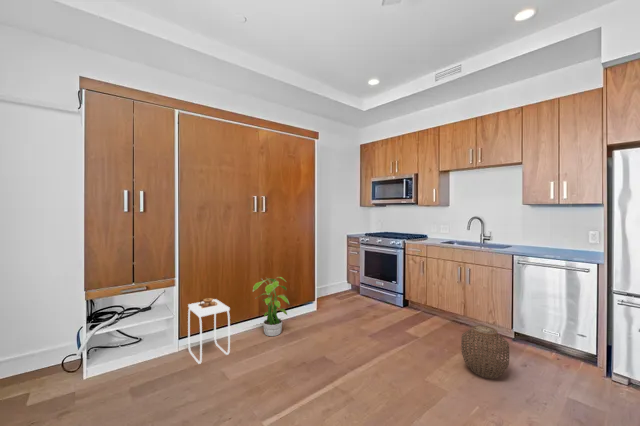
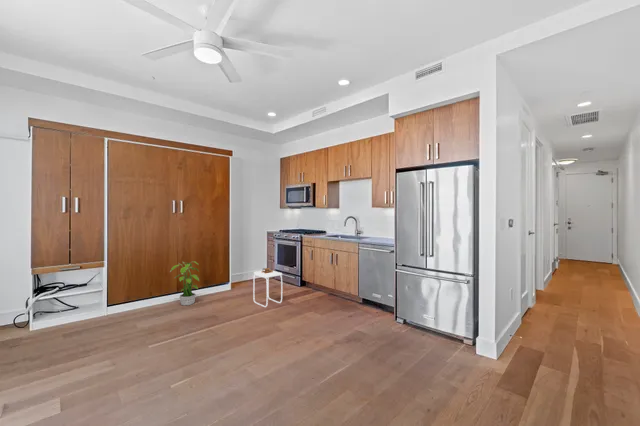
side table: present [188,298,230,364] -> present [253,268,282,307]
woven basket: present [461,325,509,379] -> none [307,290,335,324]

